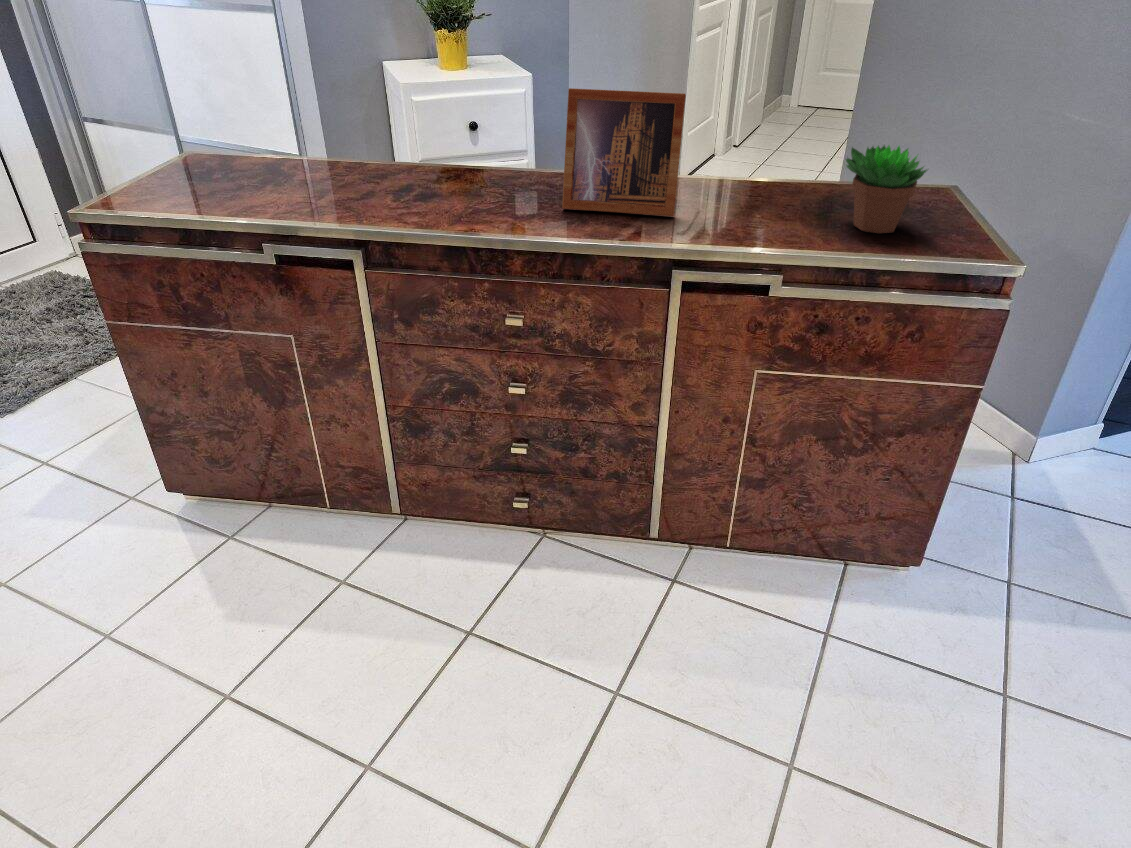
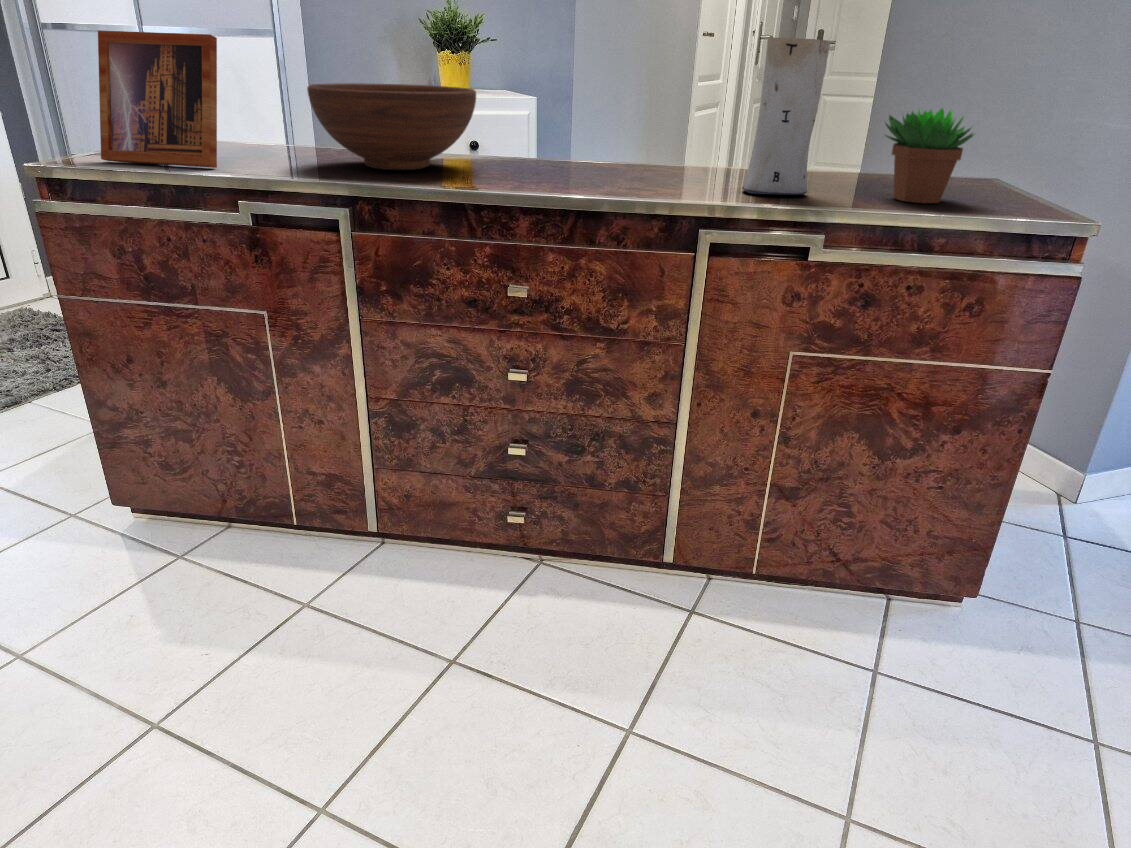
vase: none [716,81,795,228] -> present [742,38,830,195]
picture frame: present [562,88,686,216] -> present [98,31,217,168]
fruit bowl: none [315,107,471,201] -> present [307,83,476,170]

